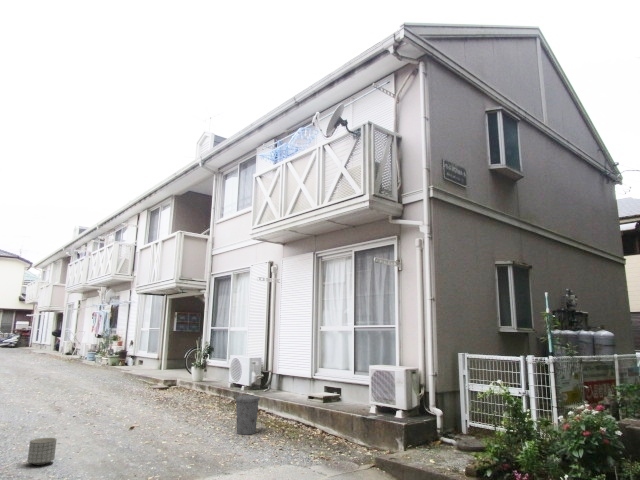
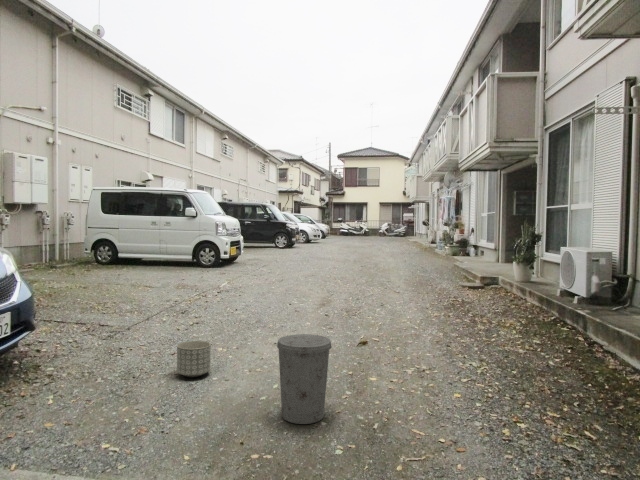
trash can: present [236,395,260,435] -> present [277,334,331,424]

